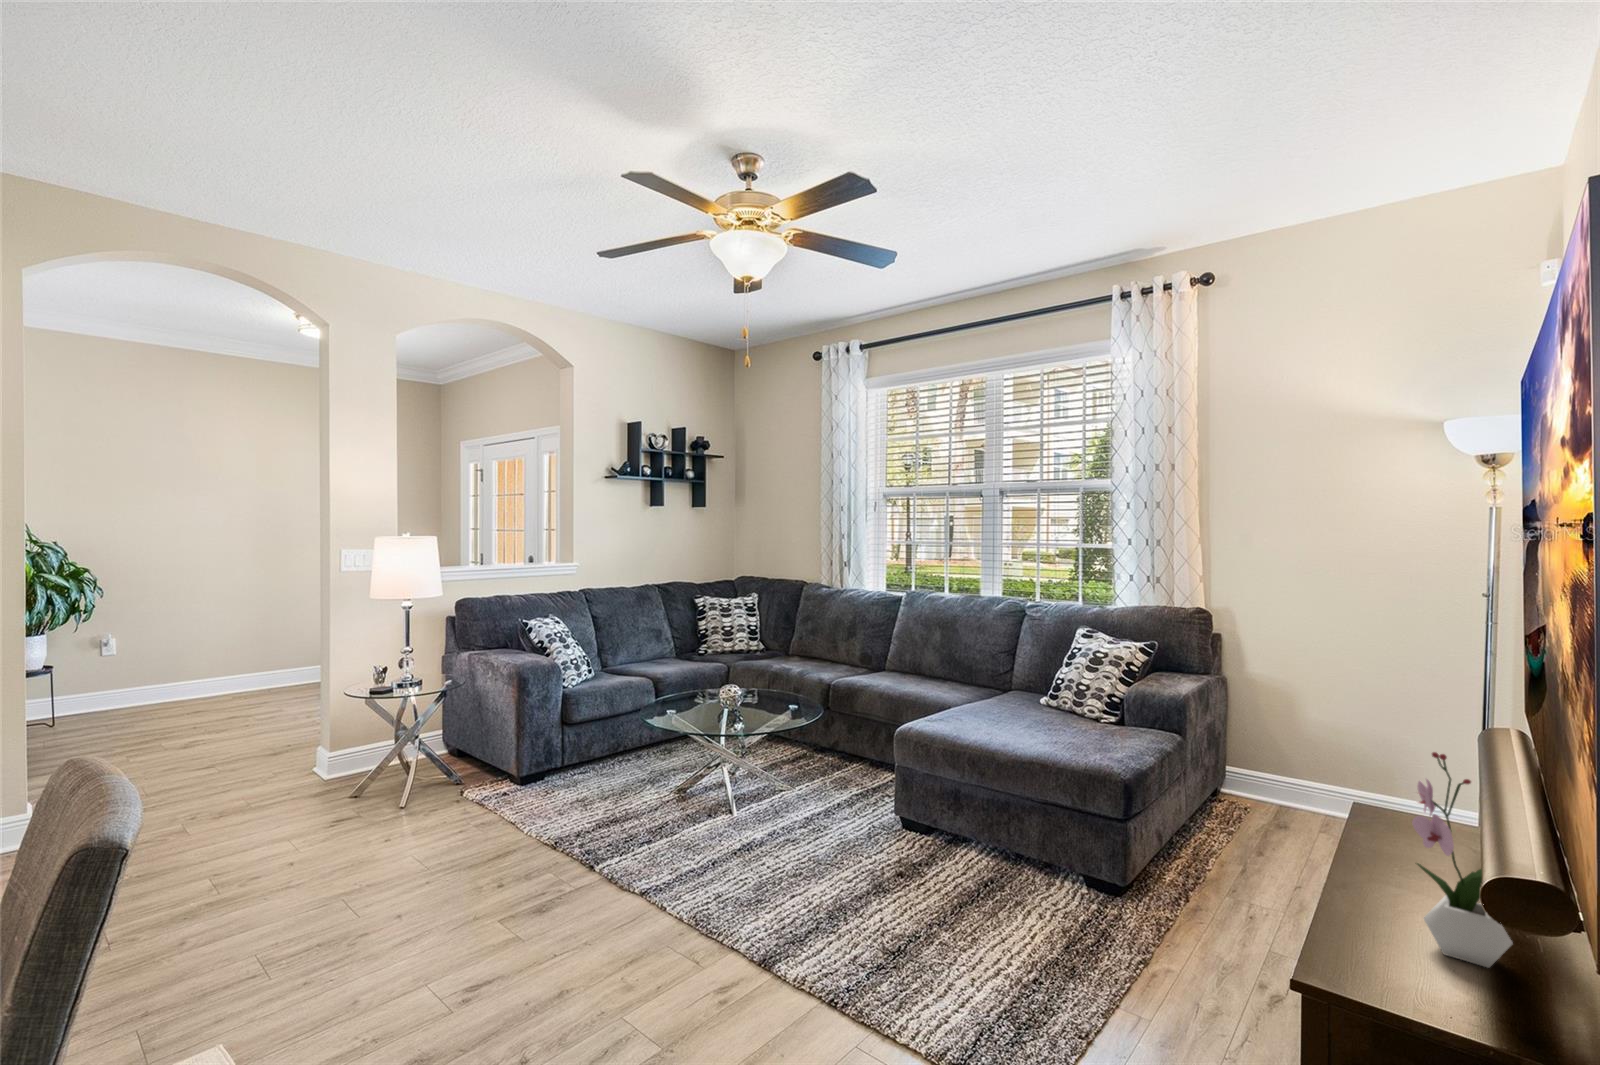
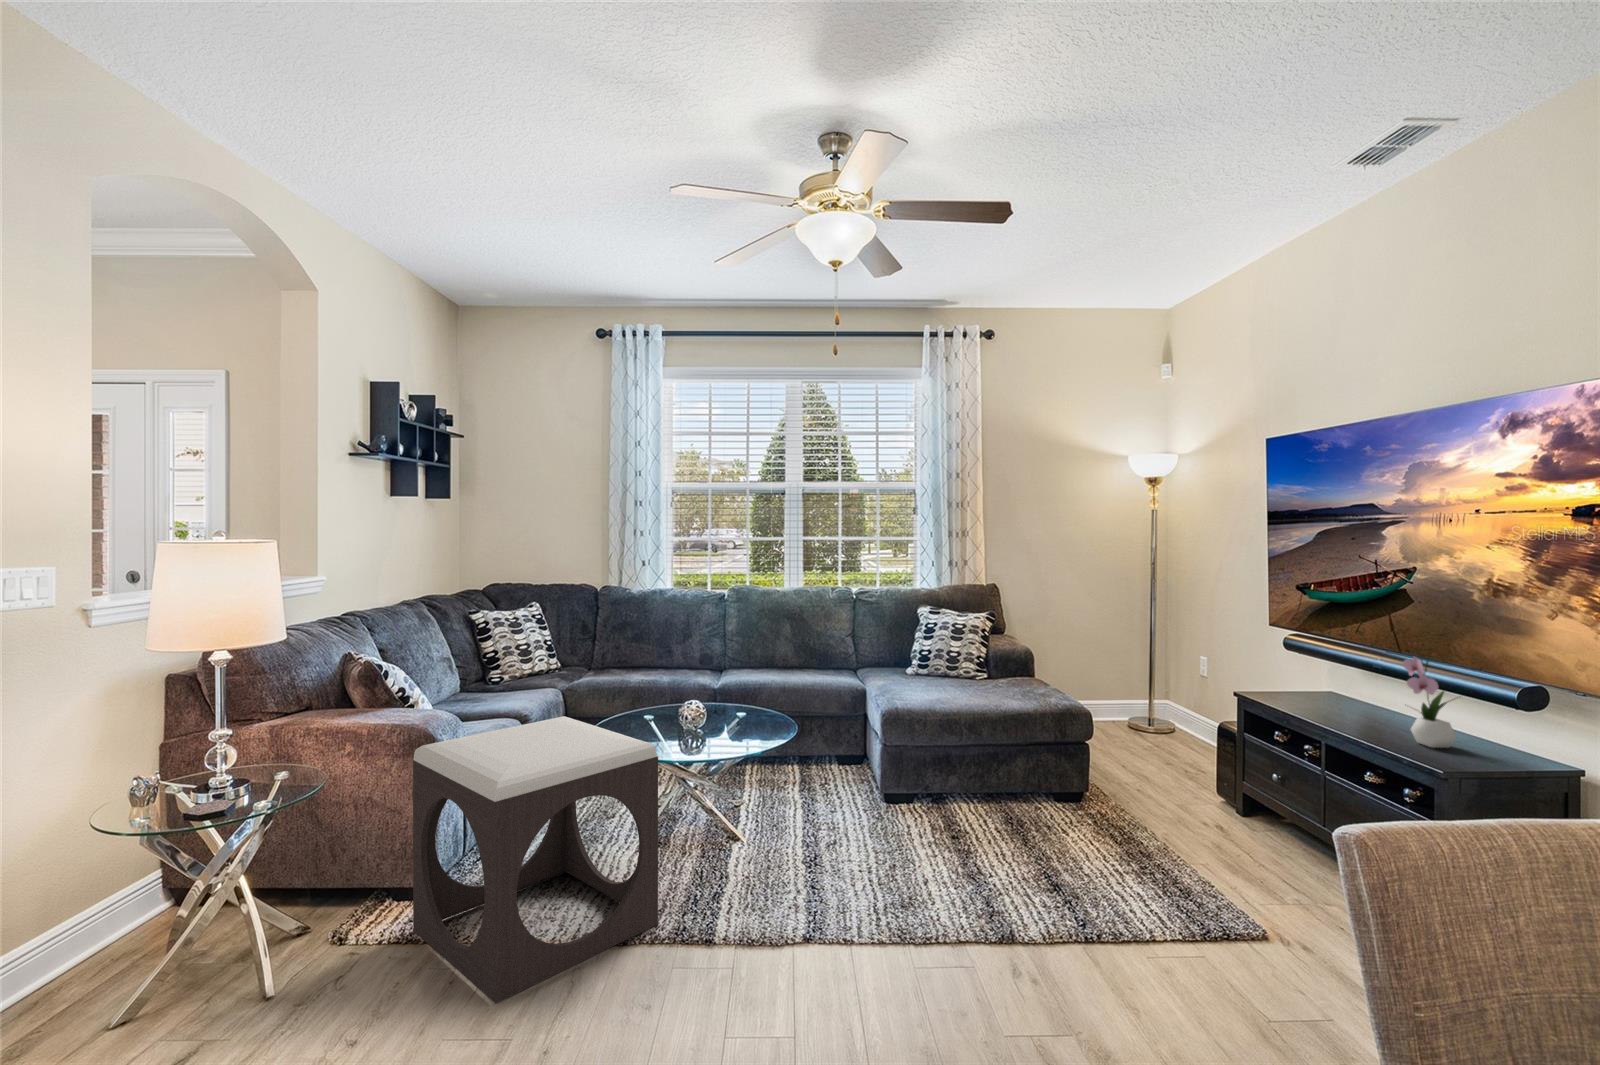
footstool: none [439,676,603,855] -> present [413,716,658,1003]

